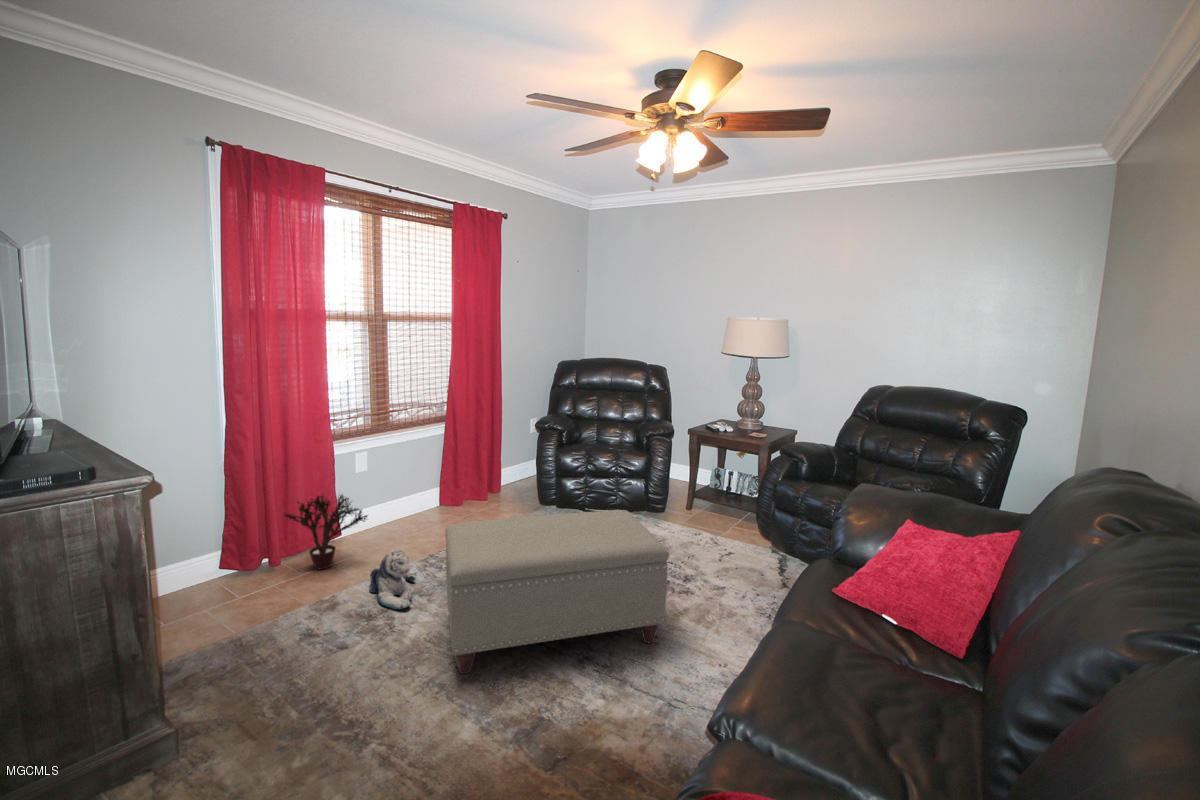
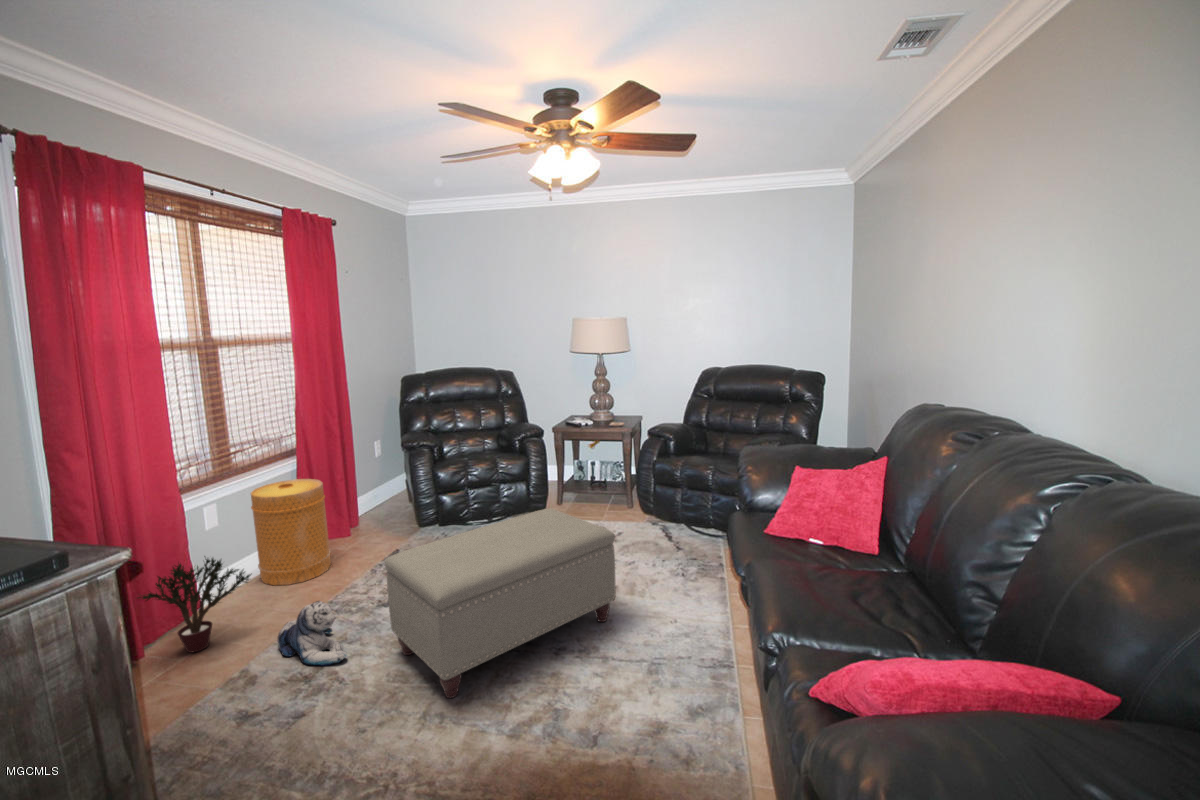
basket: none [398,442,456,531] -> present [251,479,331,585]

